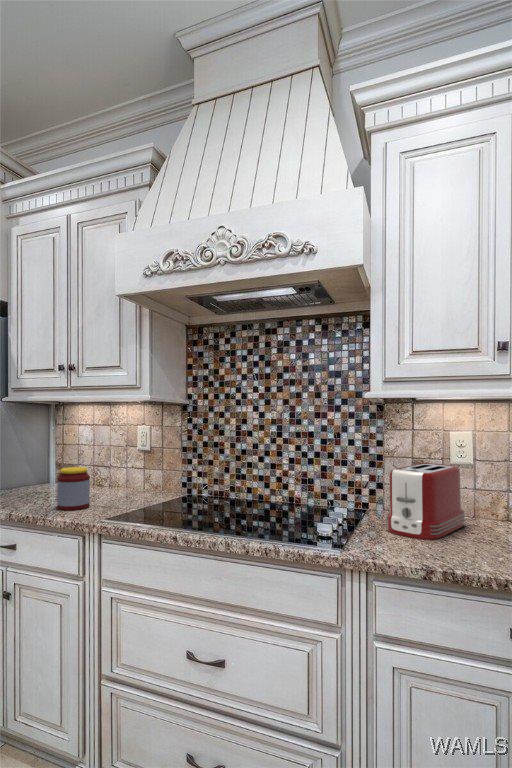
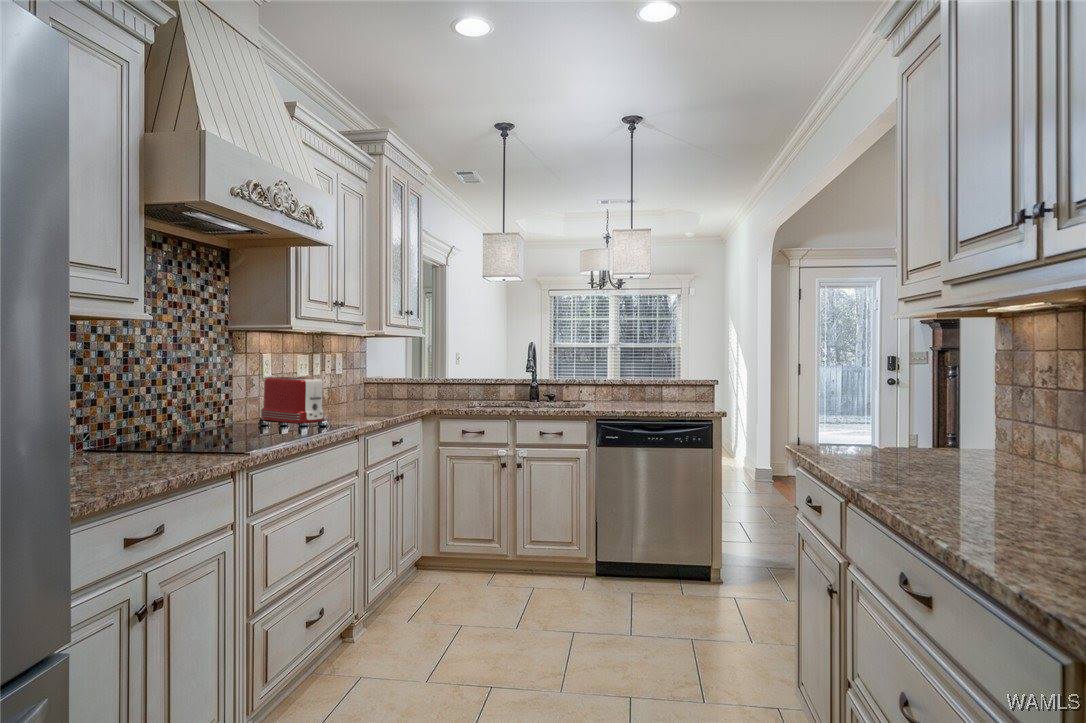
jar: present [57,467,90,510] -> none [111,413,164,475]

